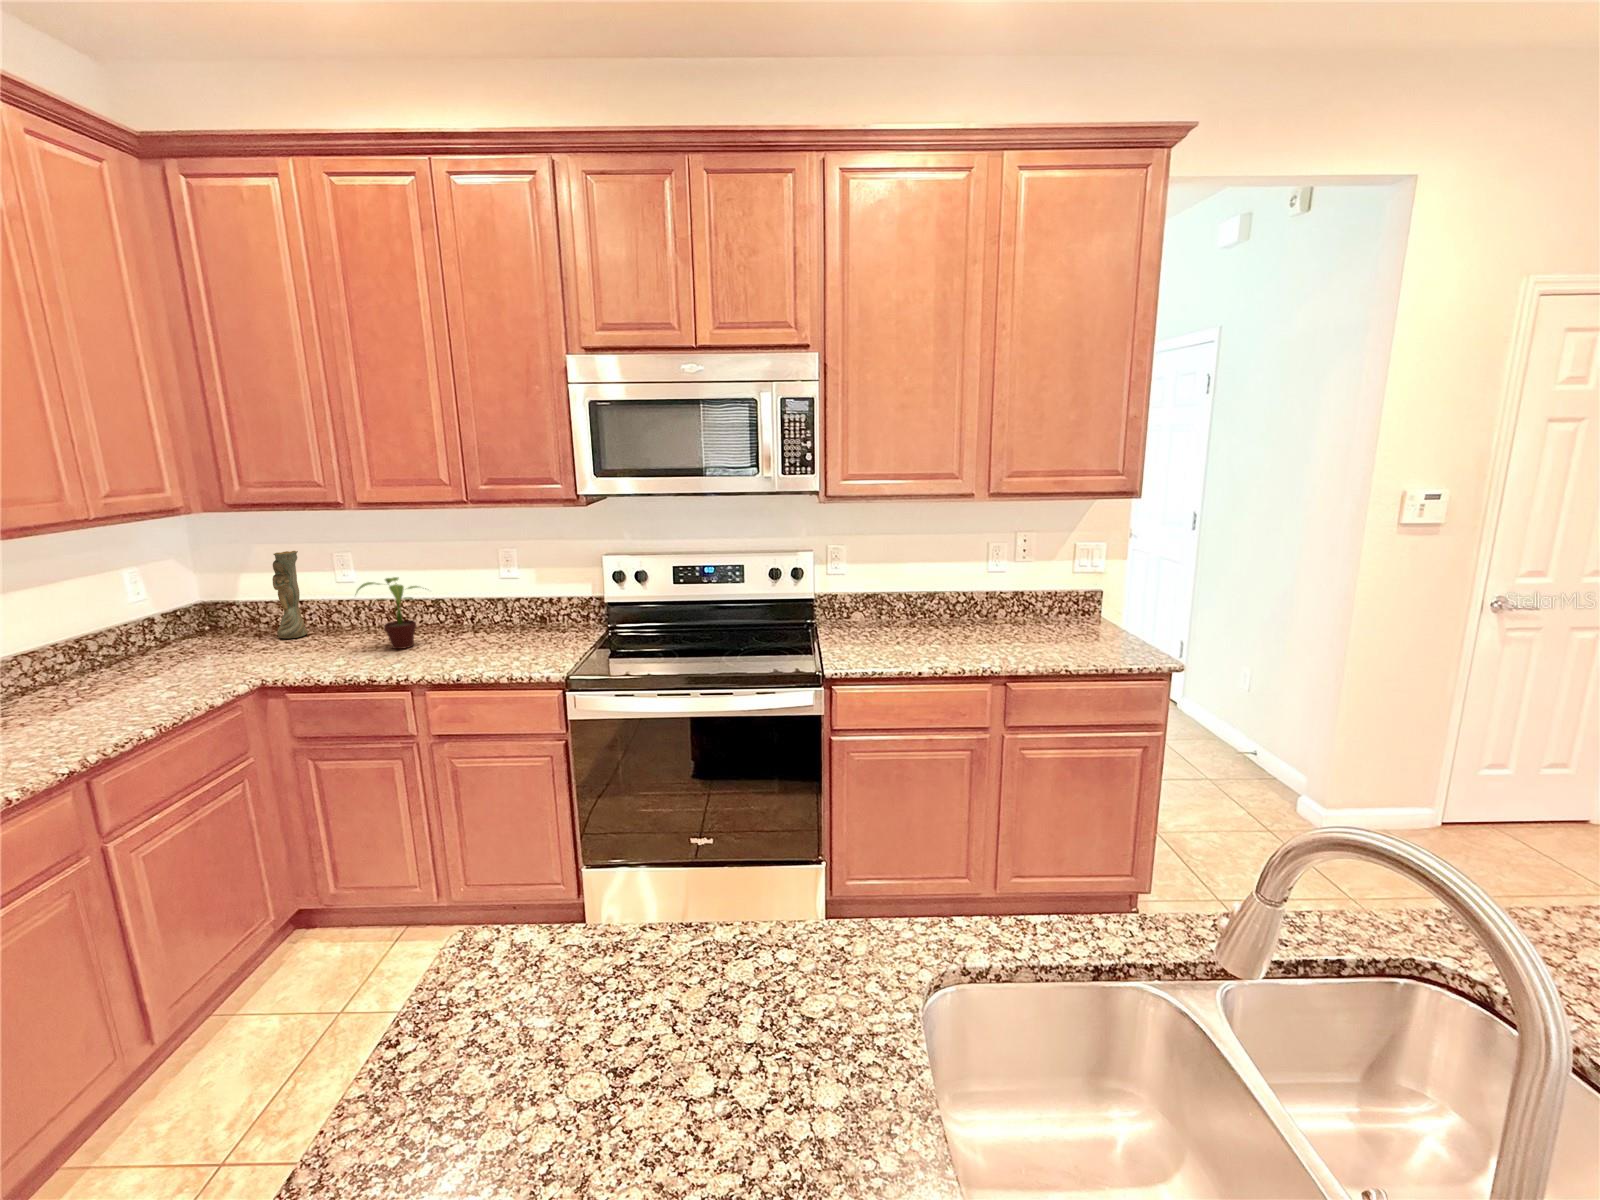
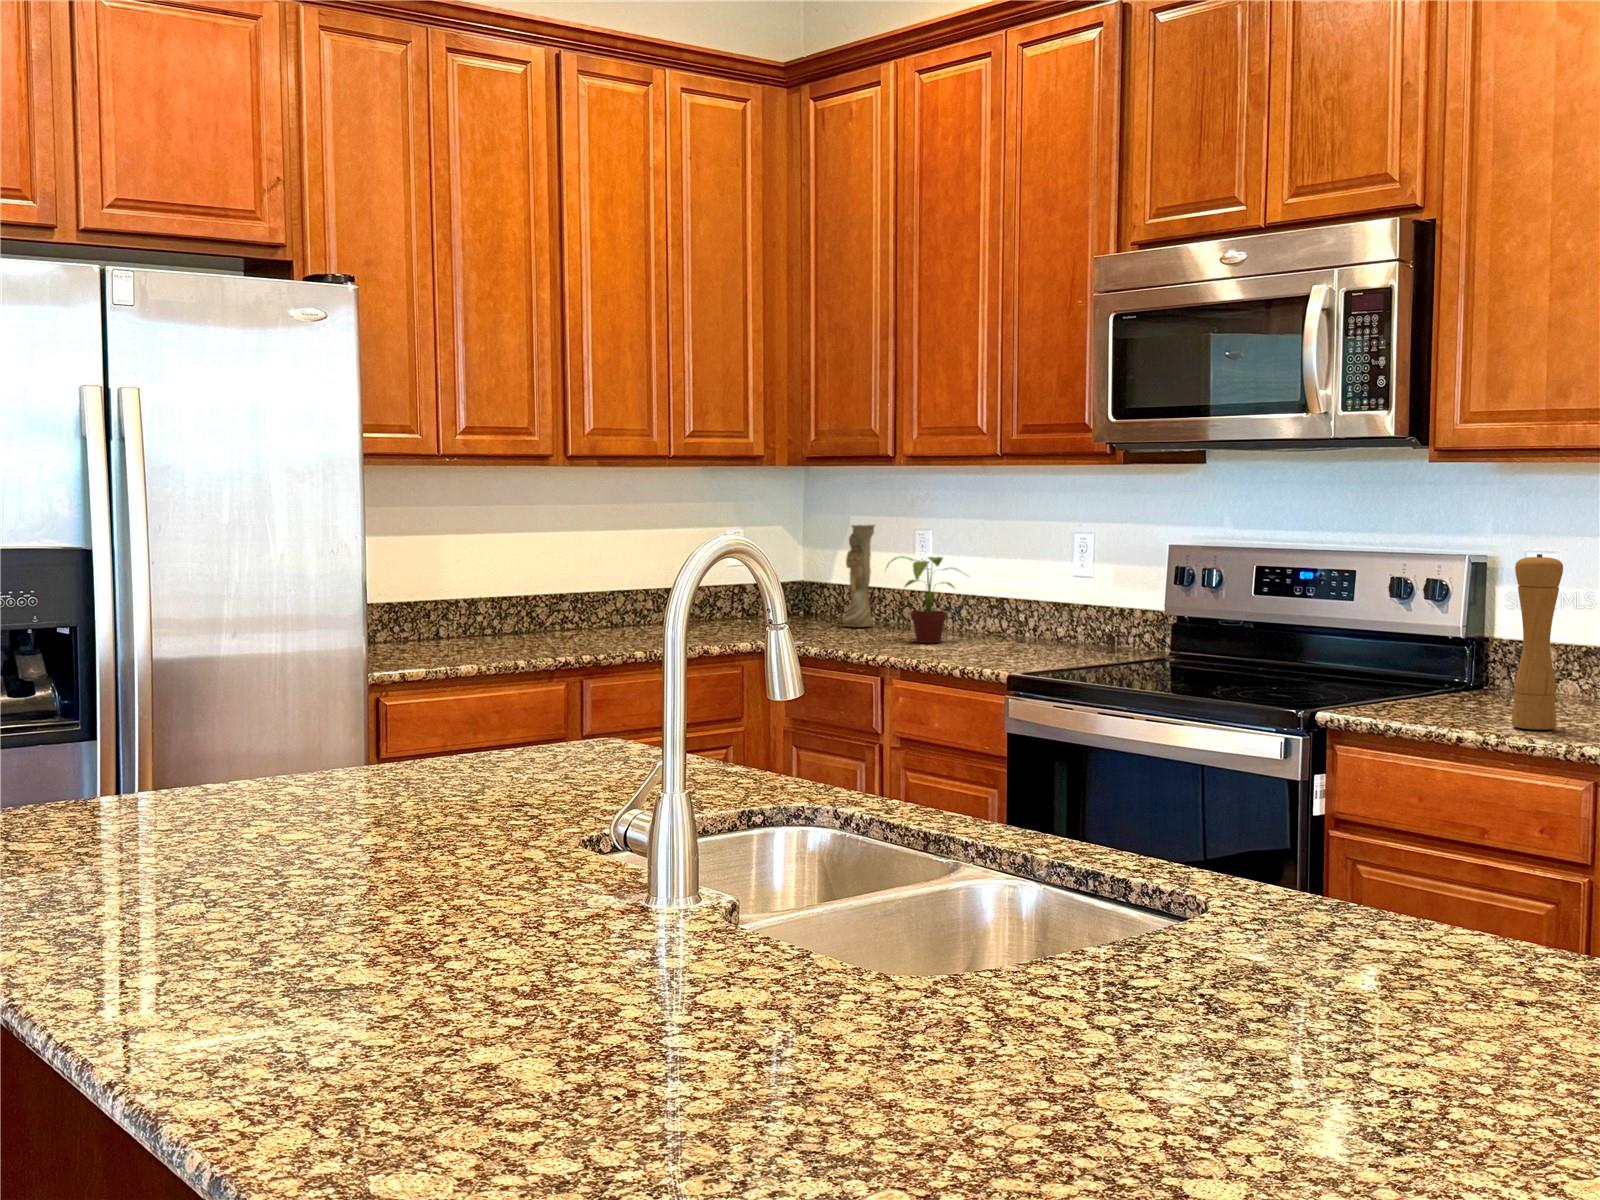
pepper mill: none [925,563,952,662] -> present [1512,554,1563,730]

